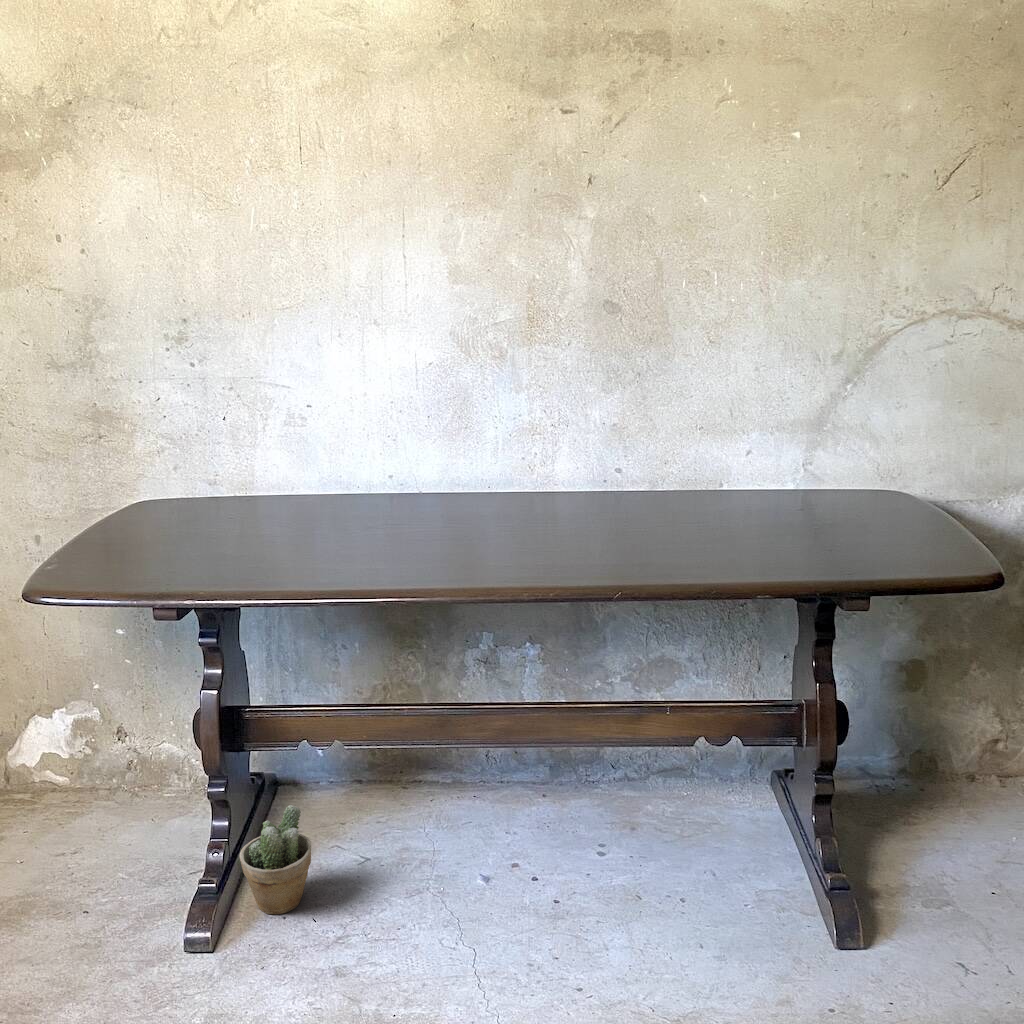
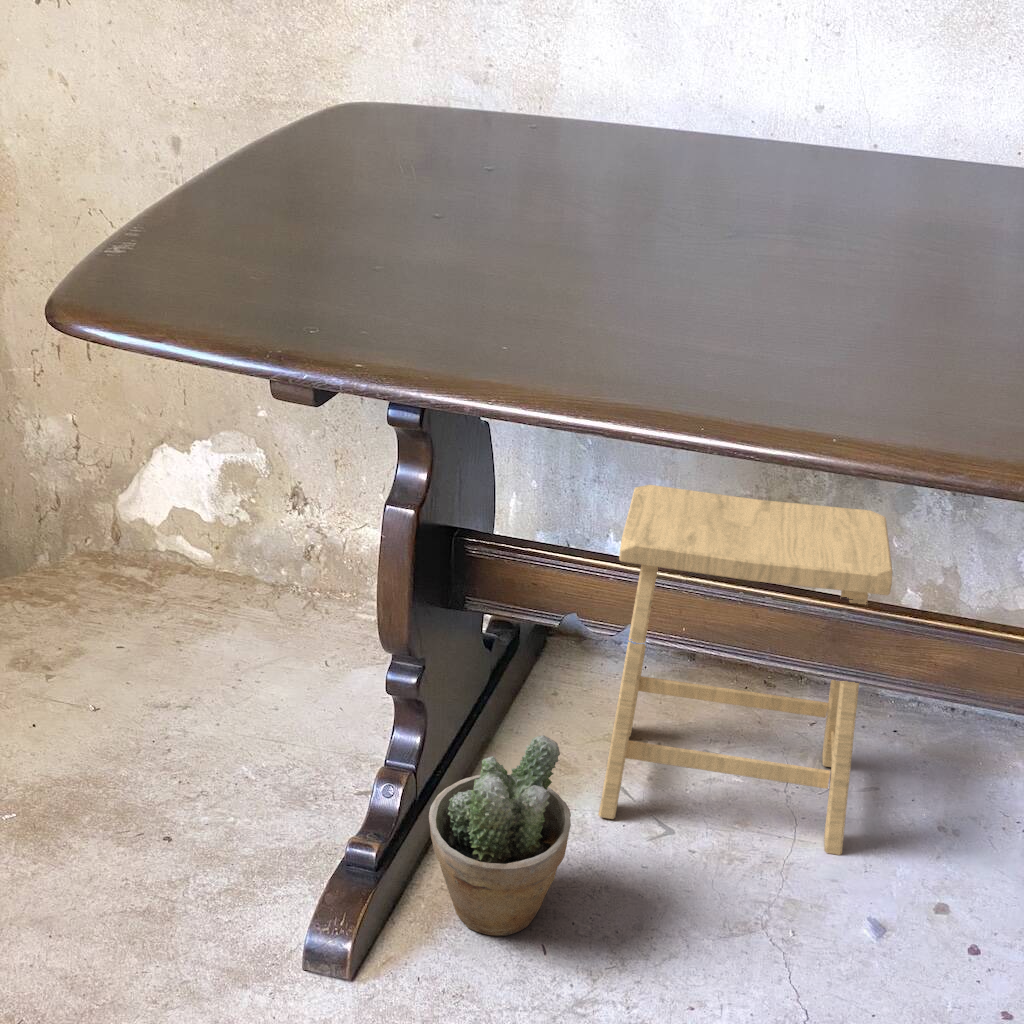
footstool: none [314,671,446,853] -> present [599,485,892,855]

